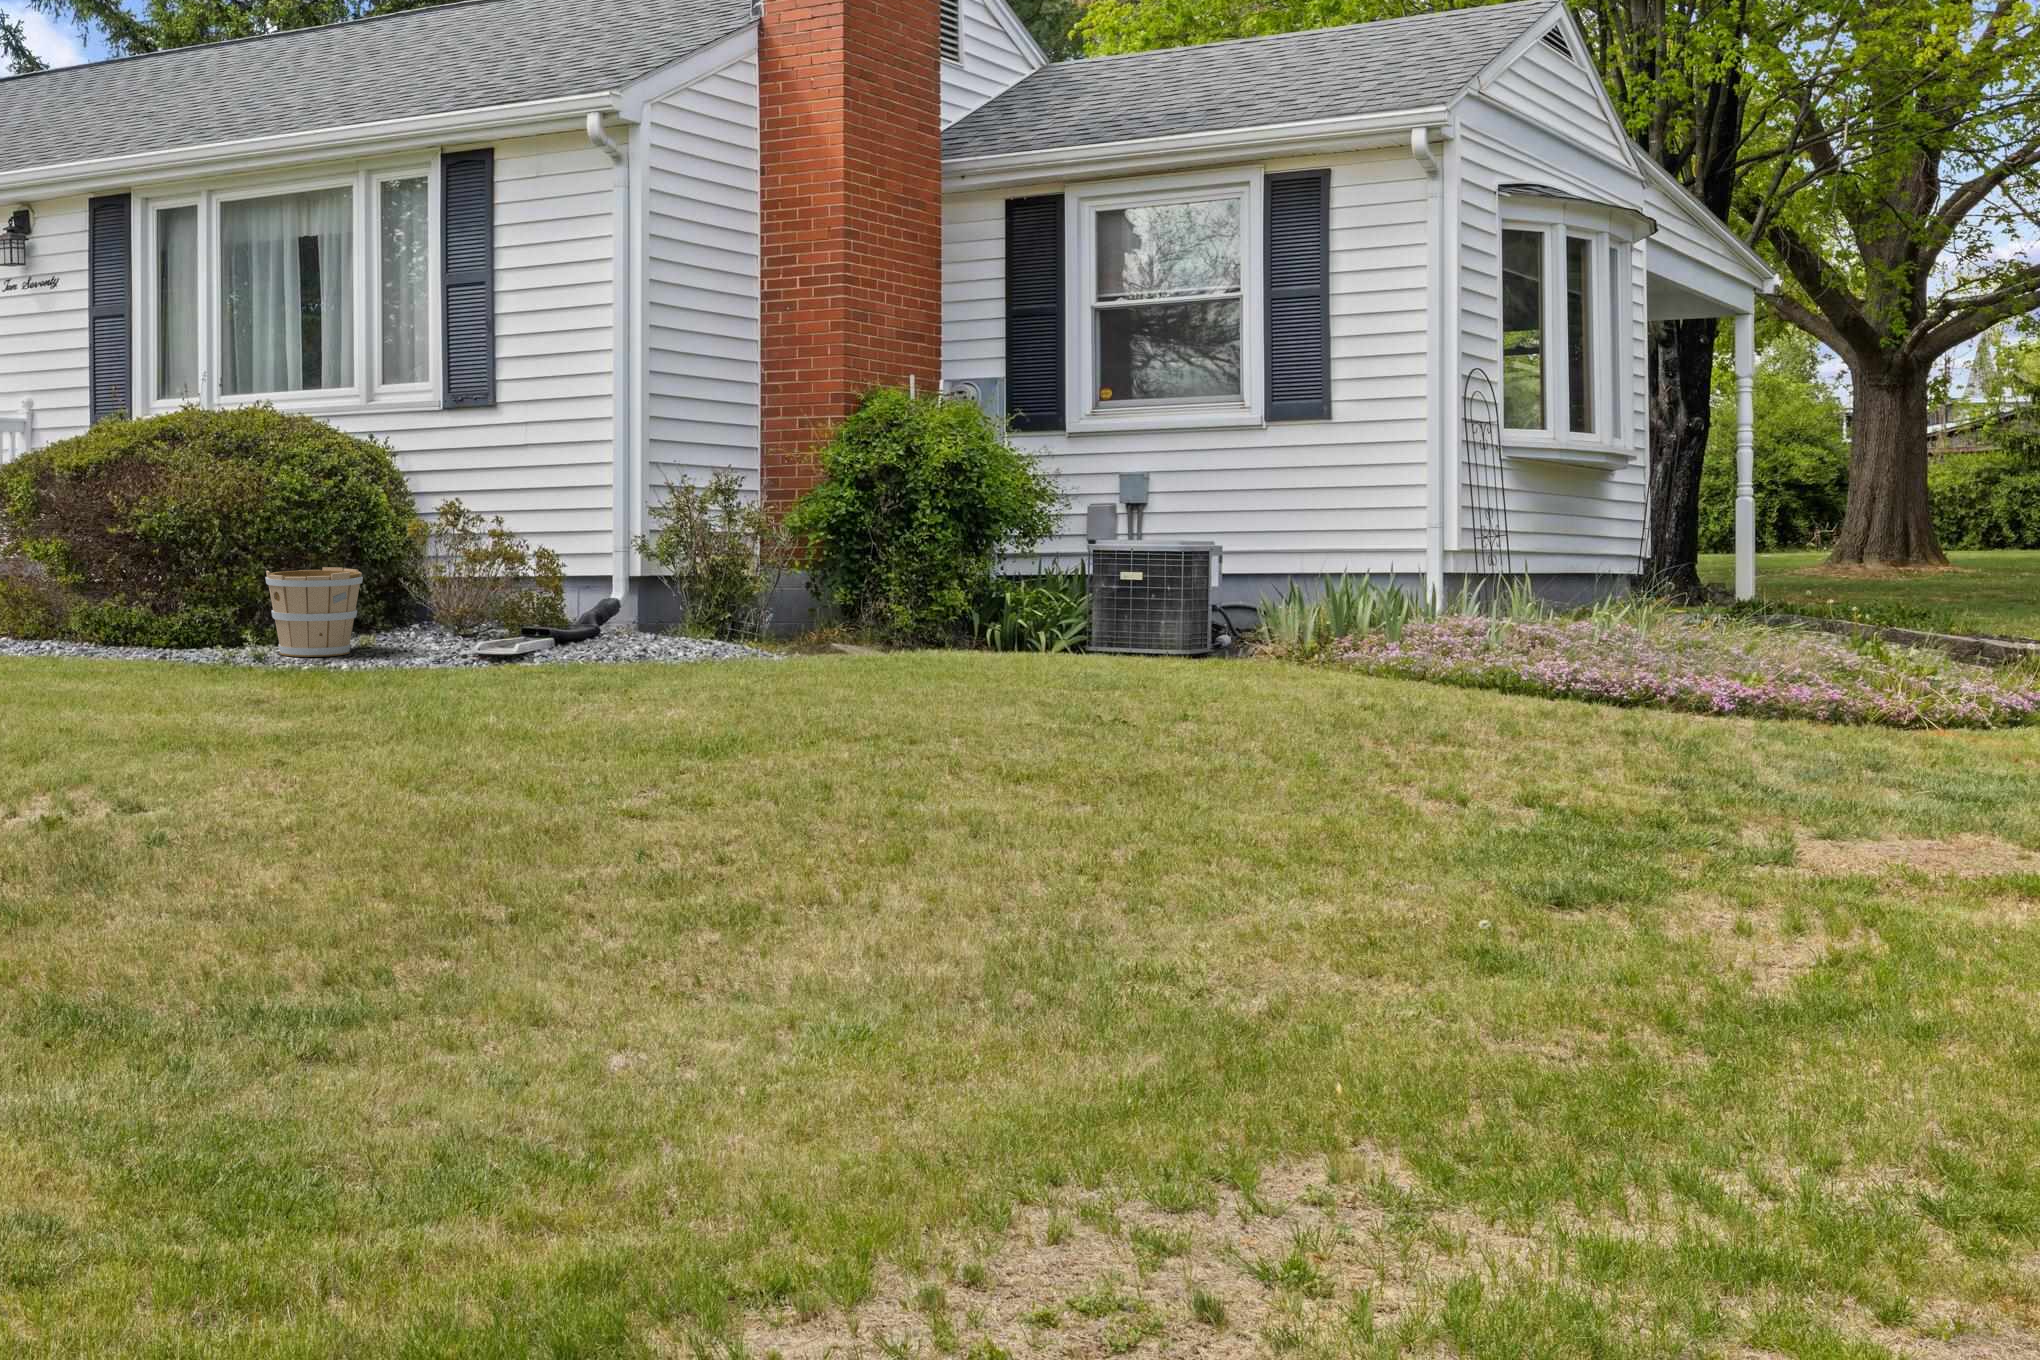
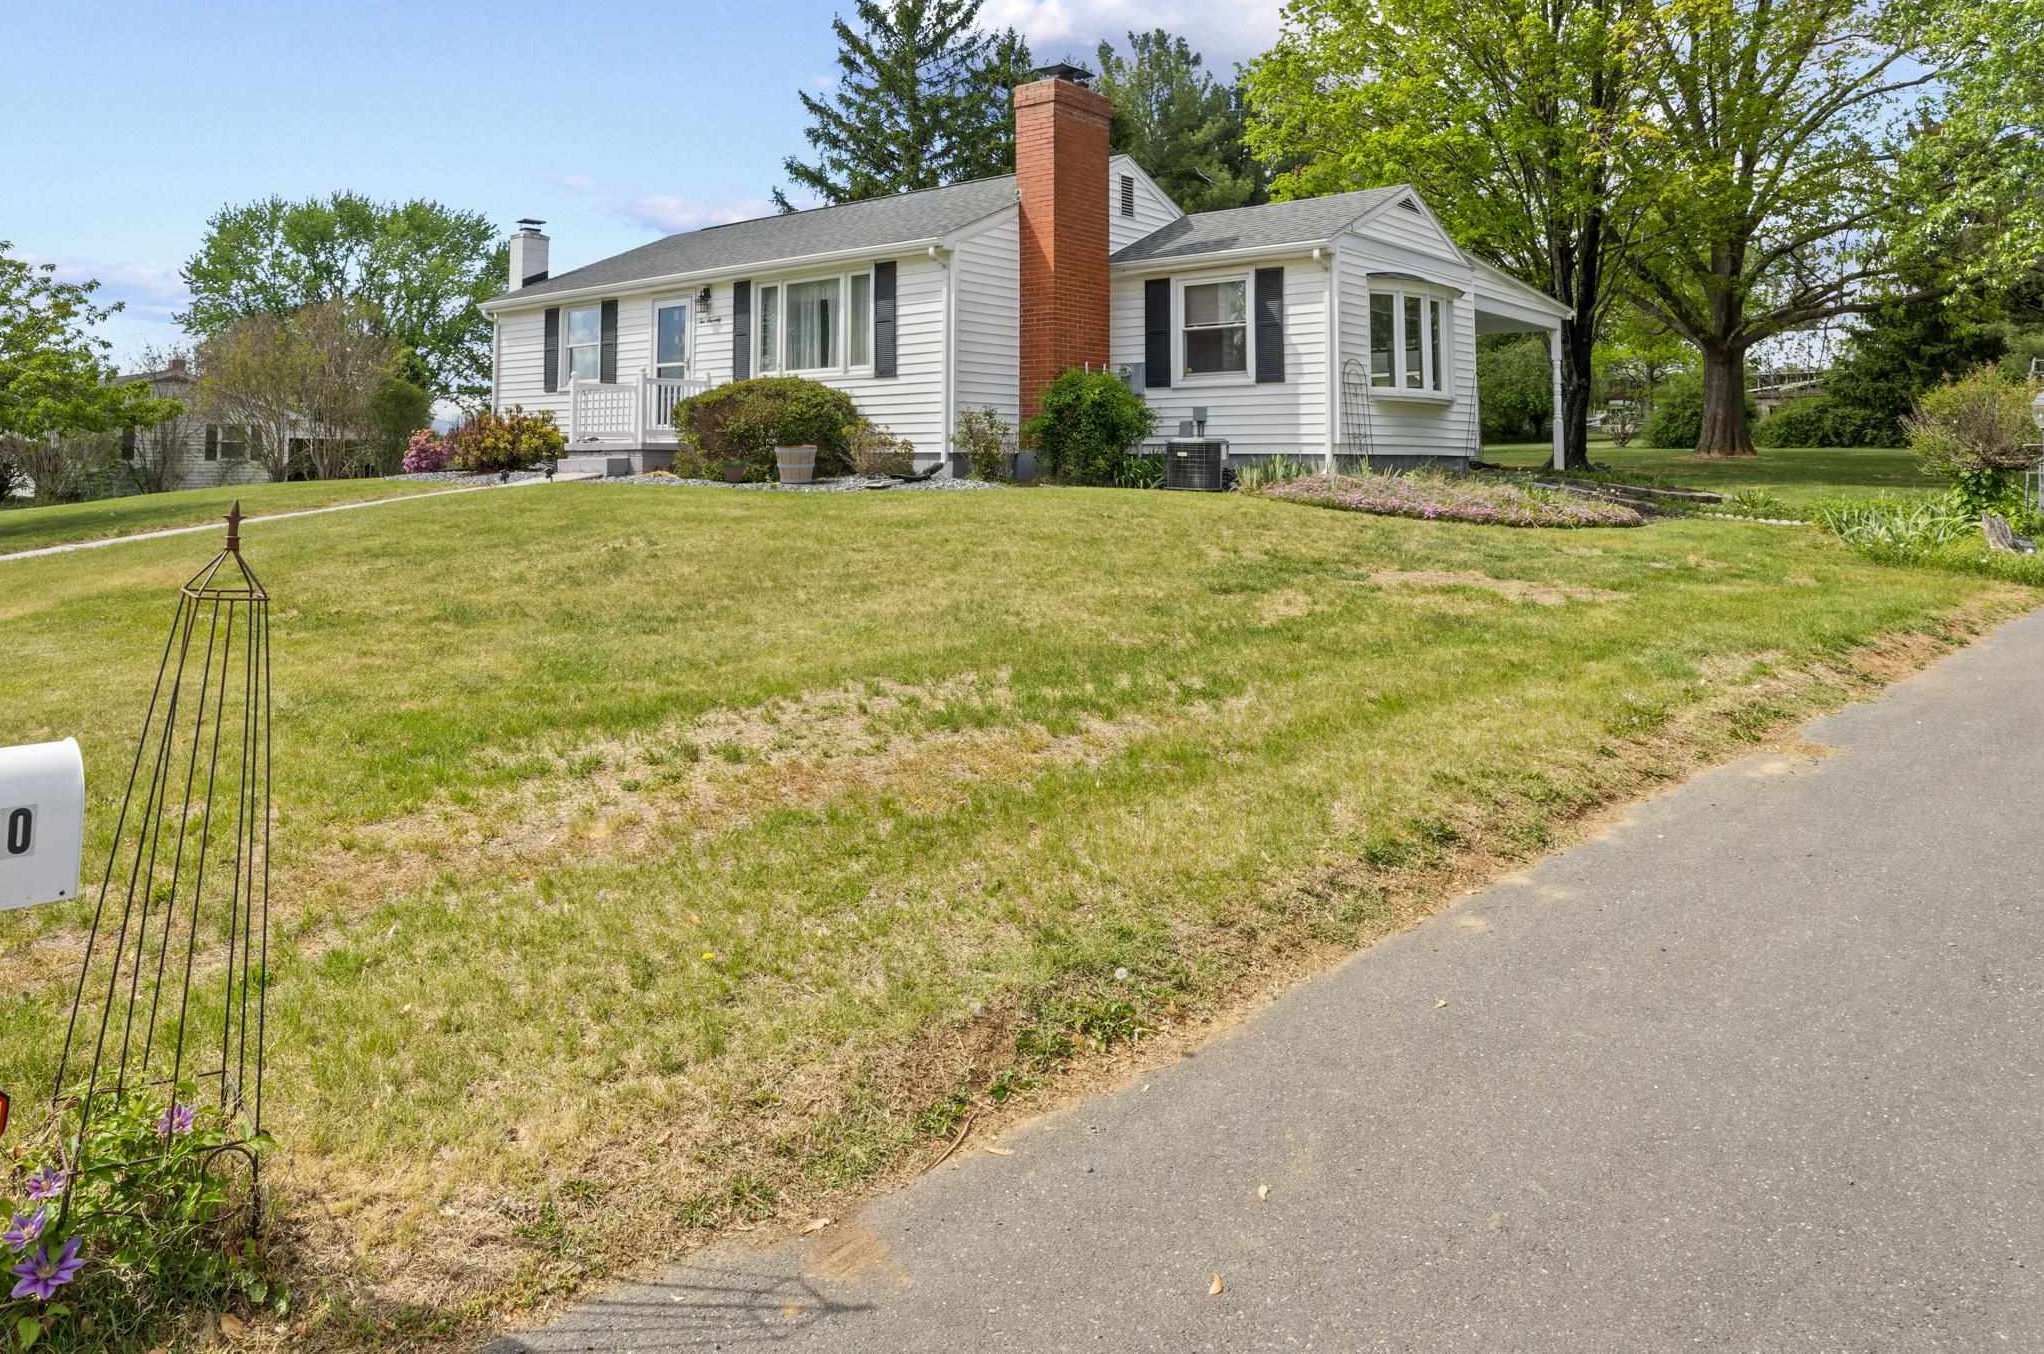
decorative plant: none [123,601,220,655] -> present [720,460,750,482]

